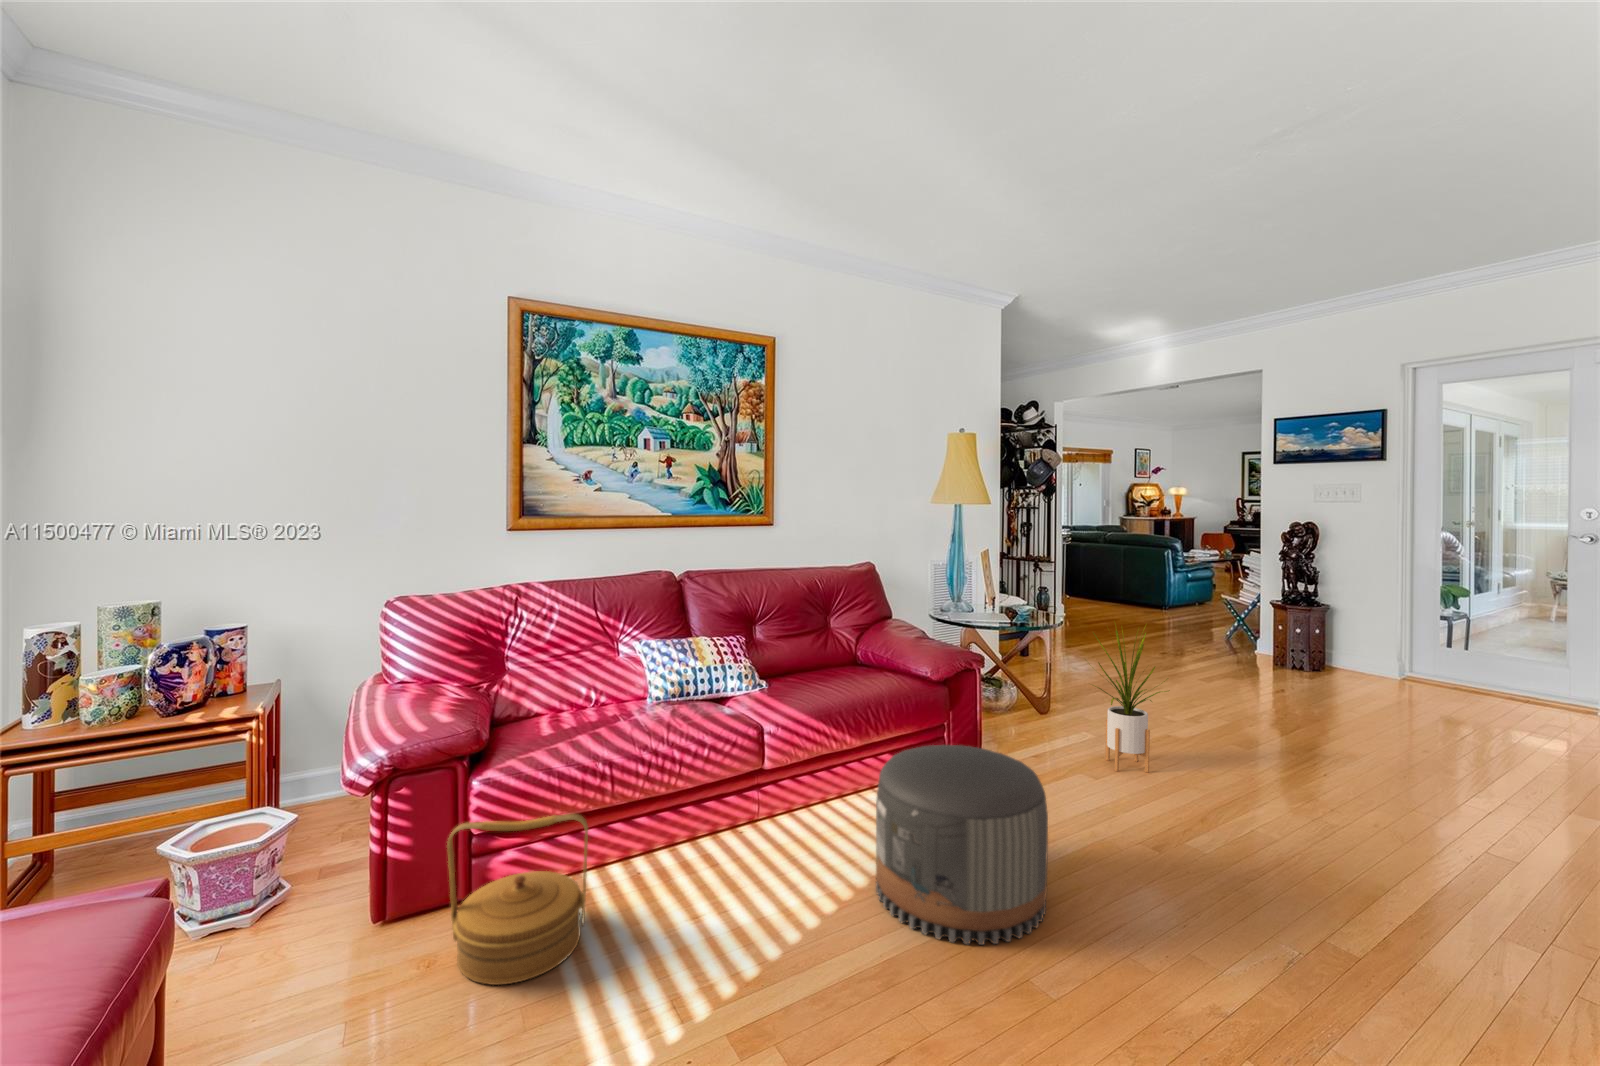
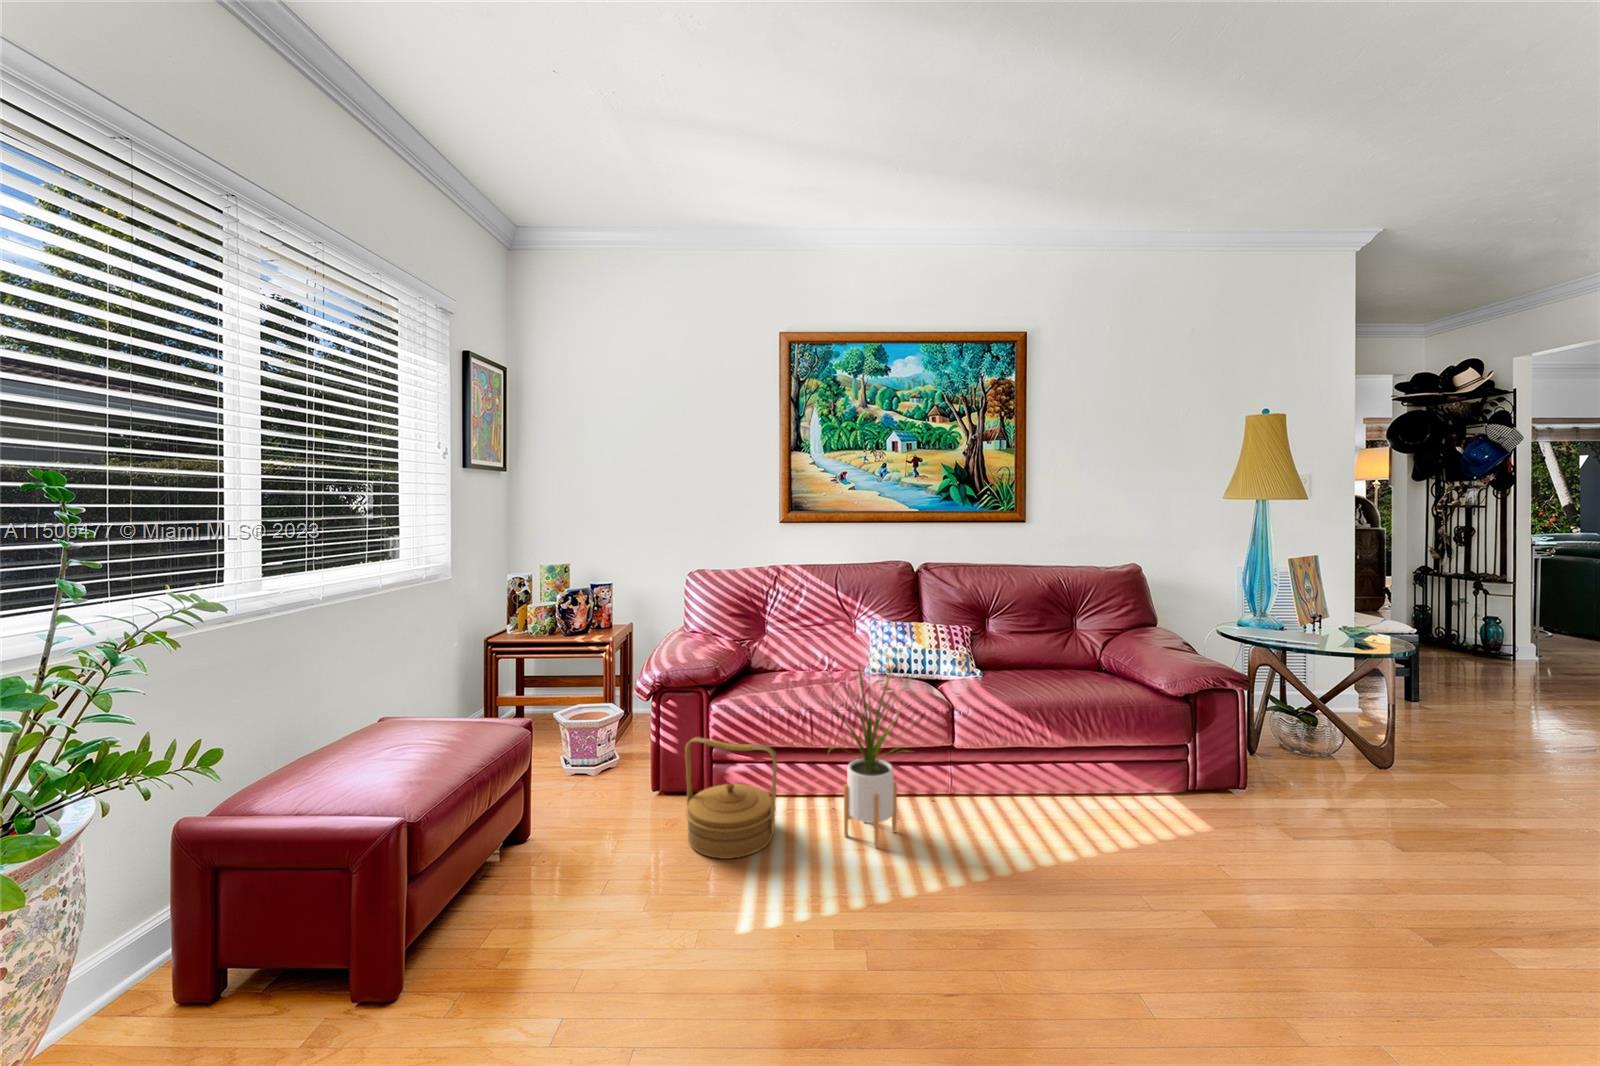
house plant: present [1089,629,1170,772] -> present [826,665,905,848]
pouf: present [876,745,1048,945] -> none [1025,751,1216,962]

